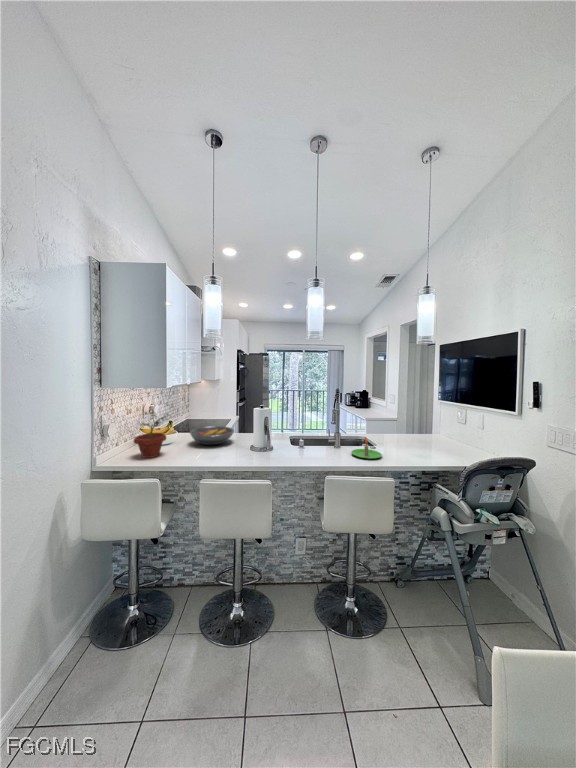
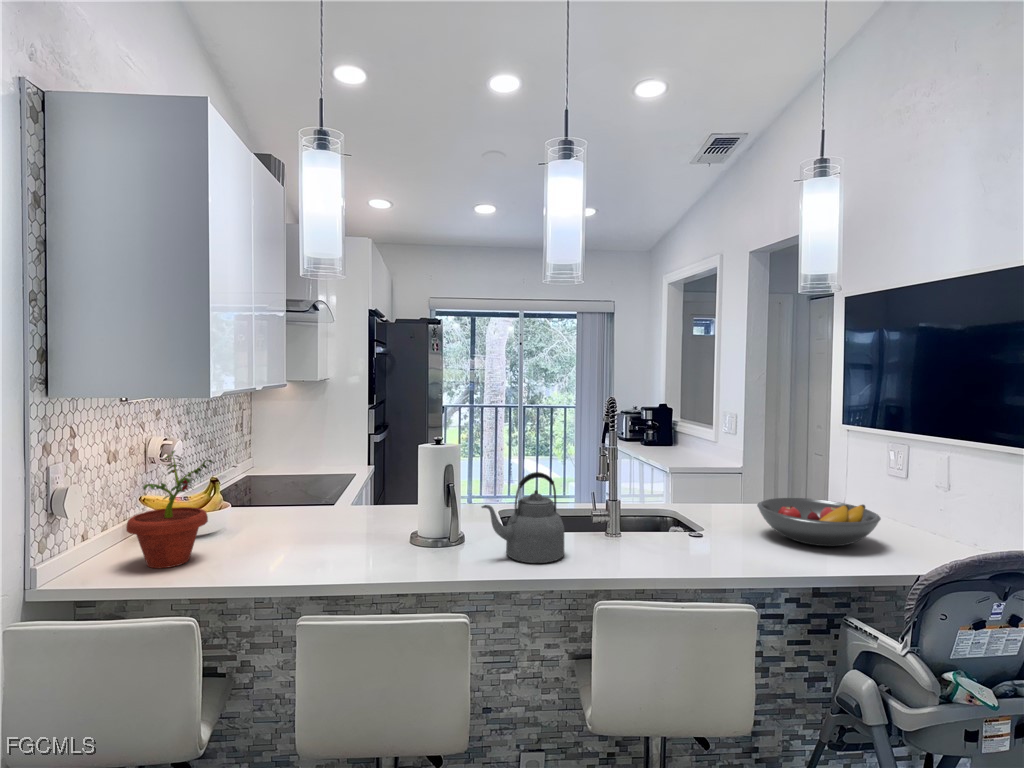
kettle: none [279,420,314,459] -> present [482,472,565,563]
fruit bowl: present [190,426,234,445] -> present [757,498,881,546]
candle: present [351,437,382,459] -> none [650,509,721,560]

